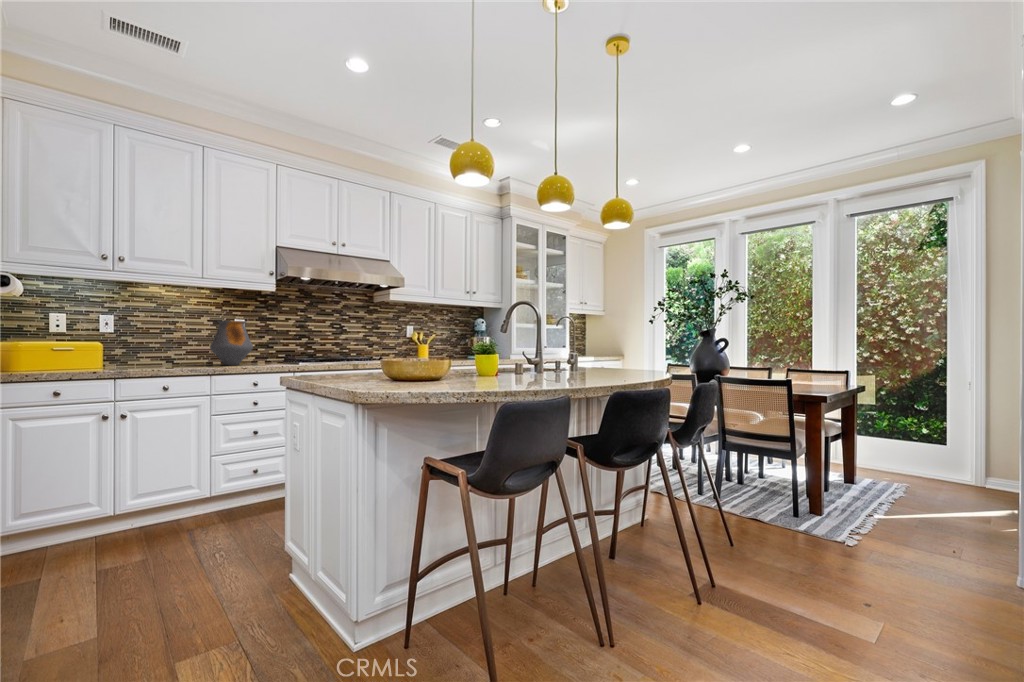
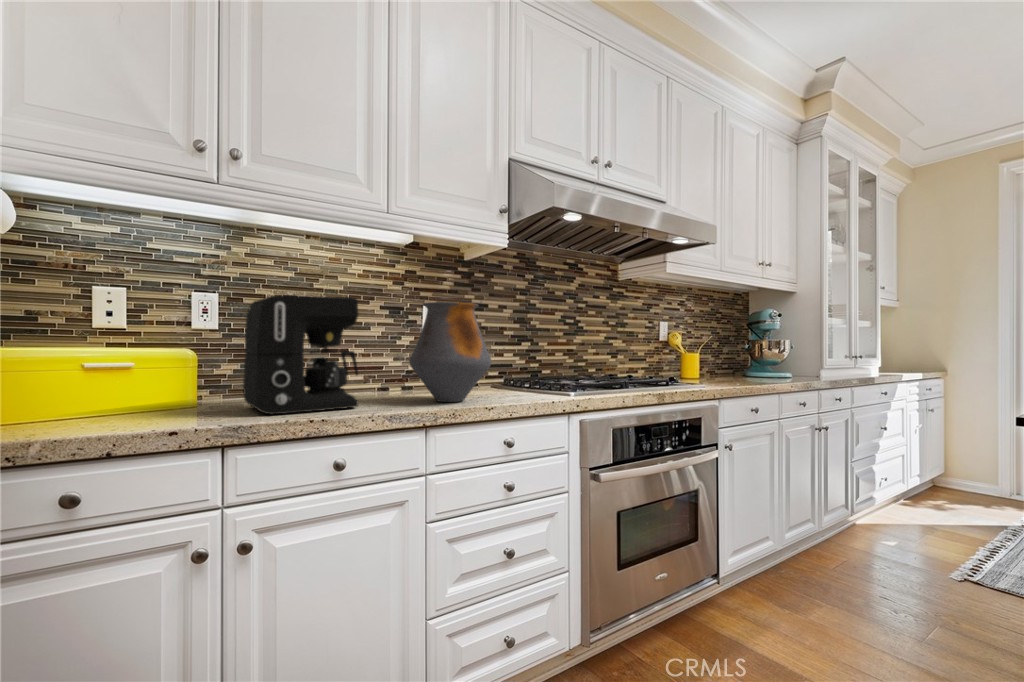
coffee maker: none [125,319,183,368] -> present [243,295,358,414]

